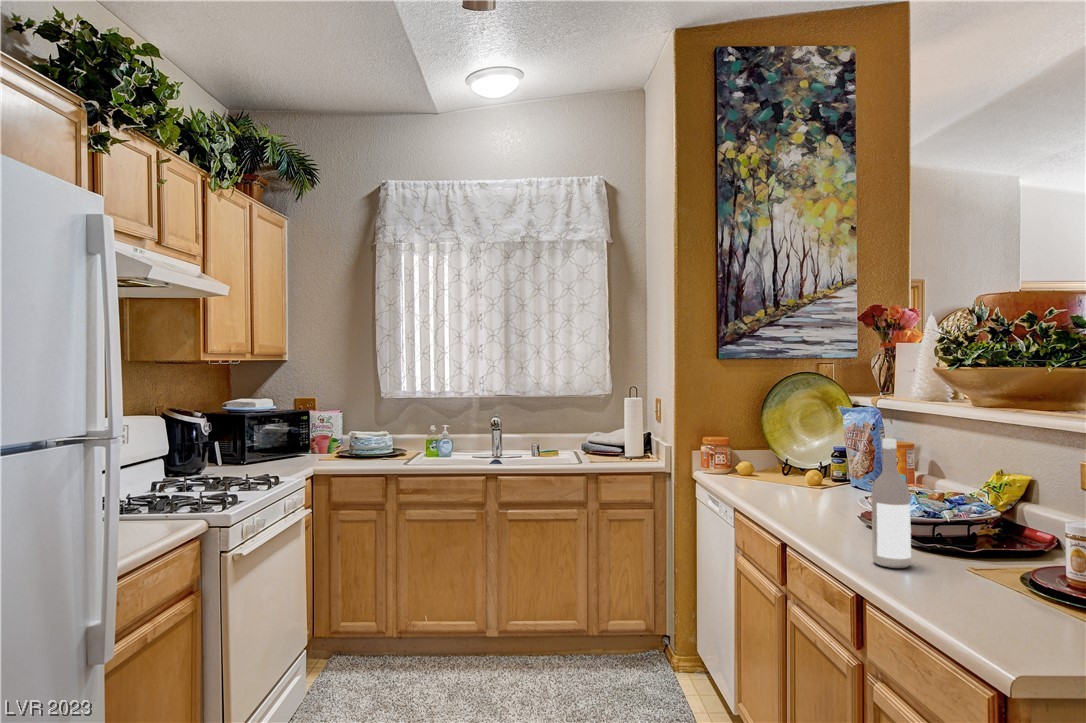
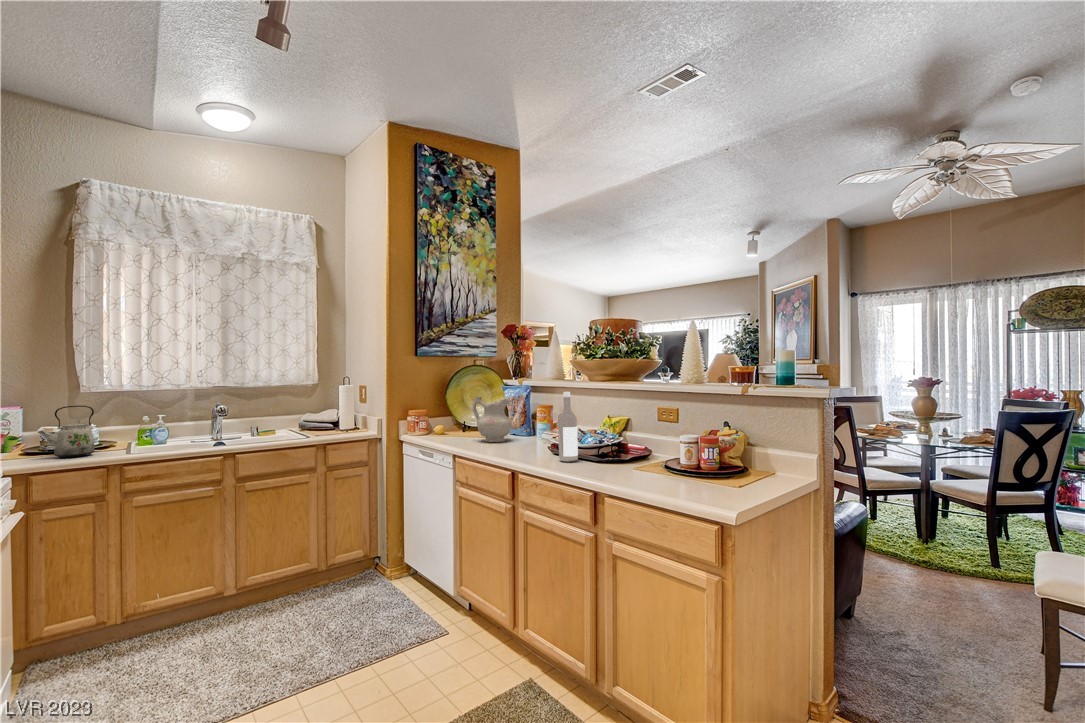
kettle: none [339,411,382,462] -> present [38,406,95,458]
ceramic pitcher: none [775,429,840,506] -> present [473,397,512,442]

